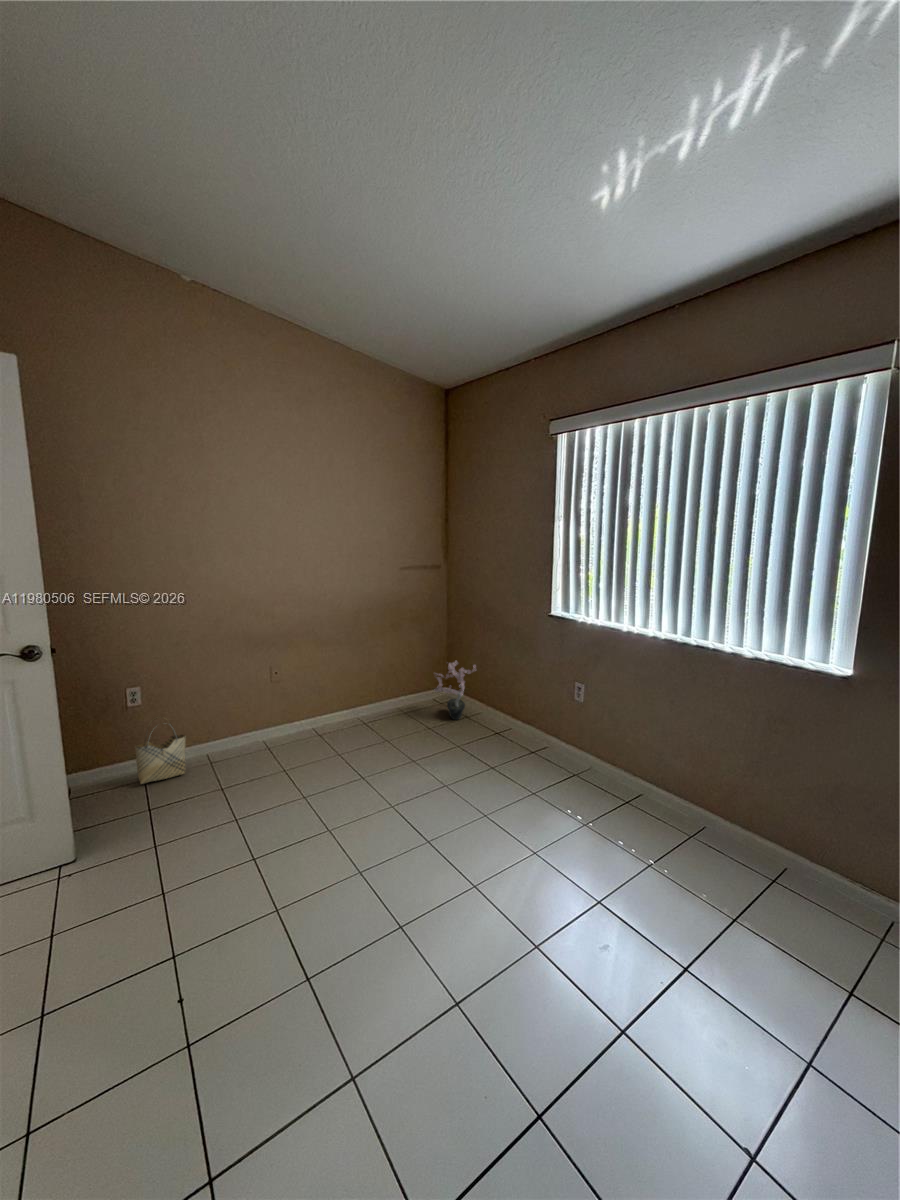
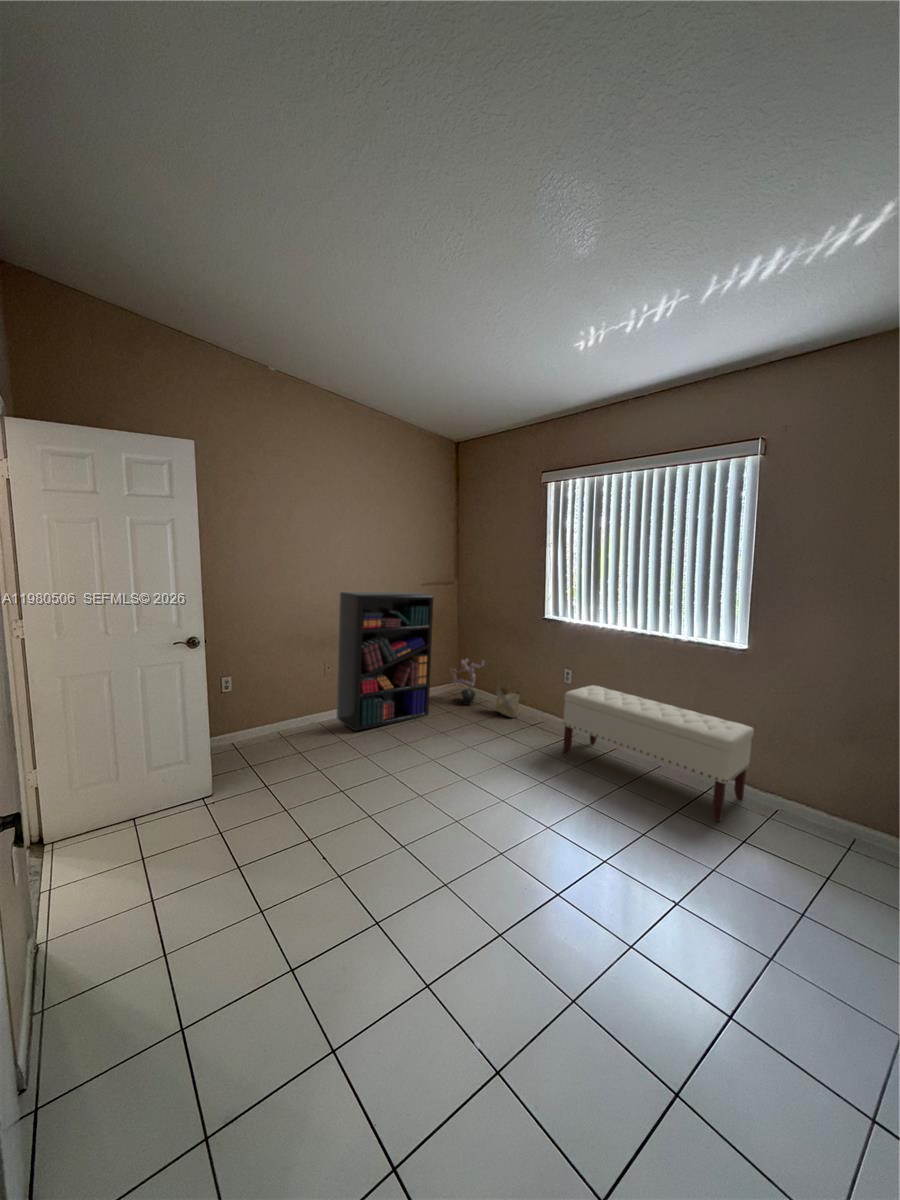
bookshelf: none [285,578,408,757] -> present [337,592,433,731]
bench: none [568,709,855,943] -> present [563,686,754,821]
woven basket: present [135,717,186,784] -> present [495,682,520,717]

